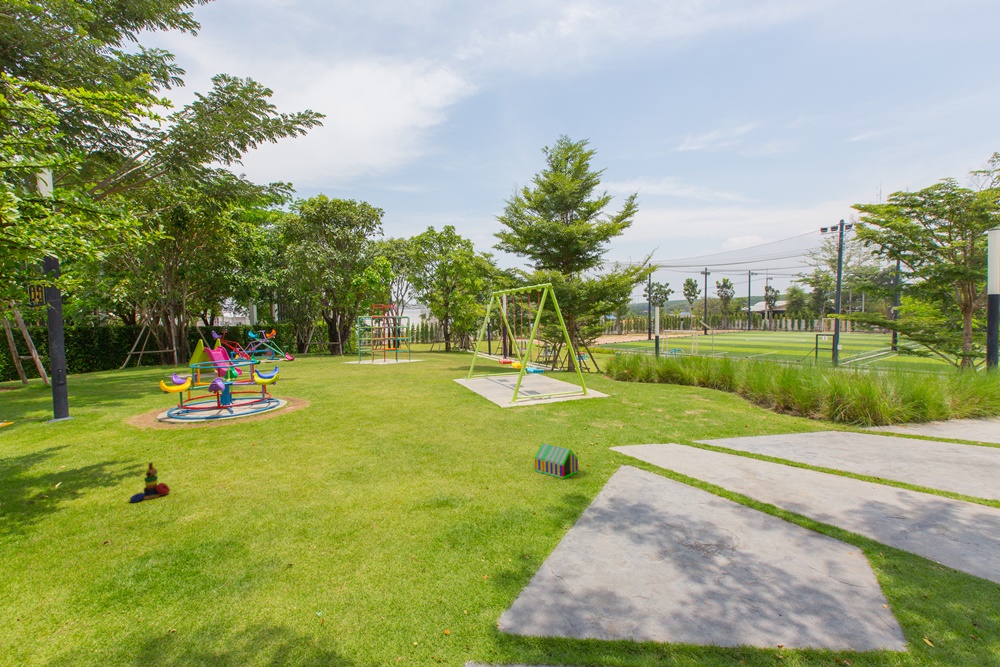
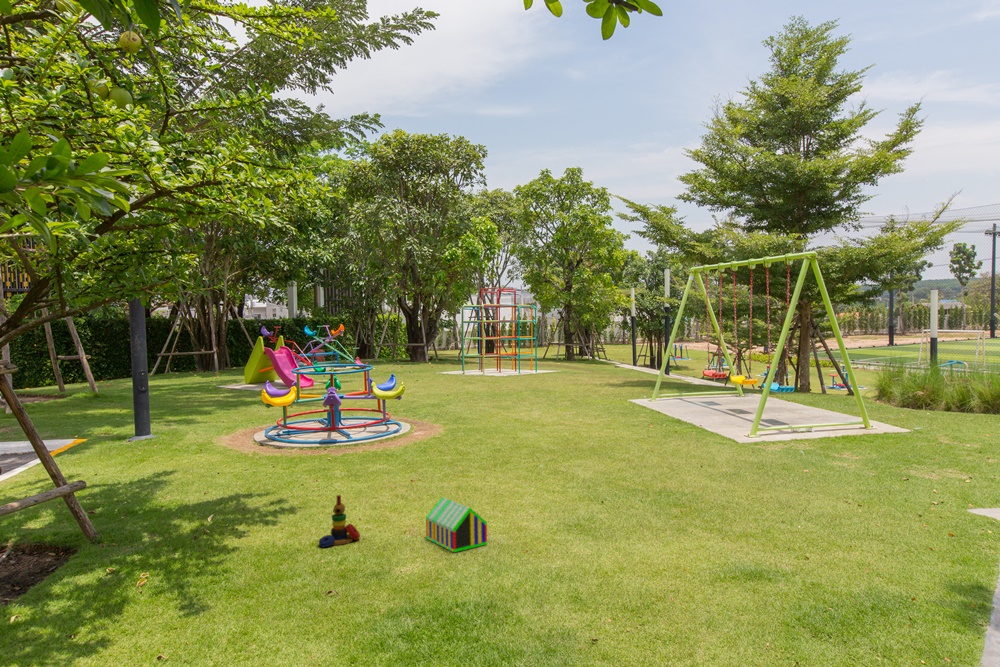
toy house: present [535,444,578,479] -> present [426,497,487,552]

